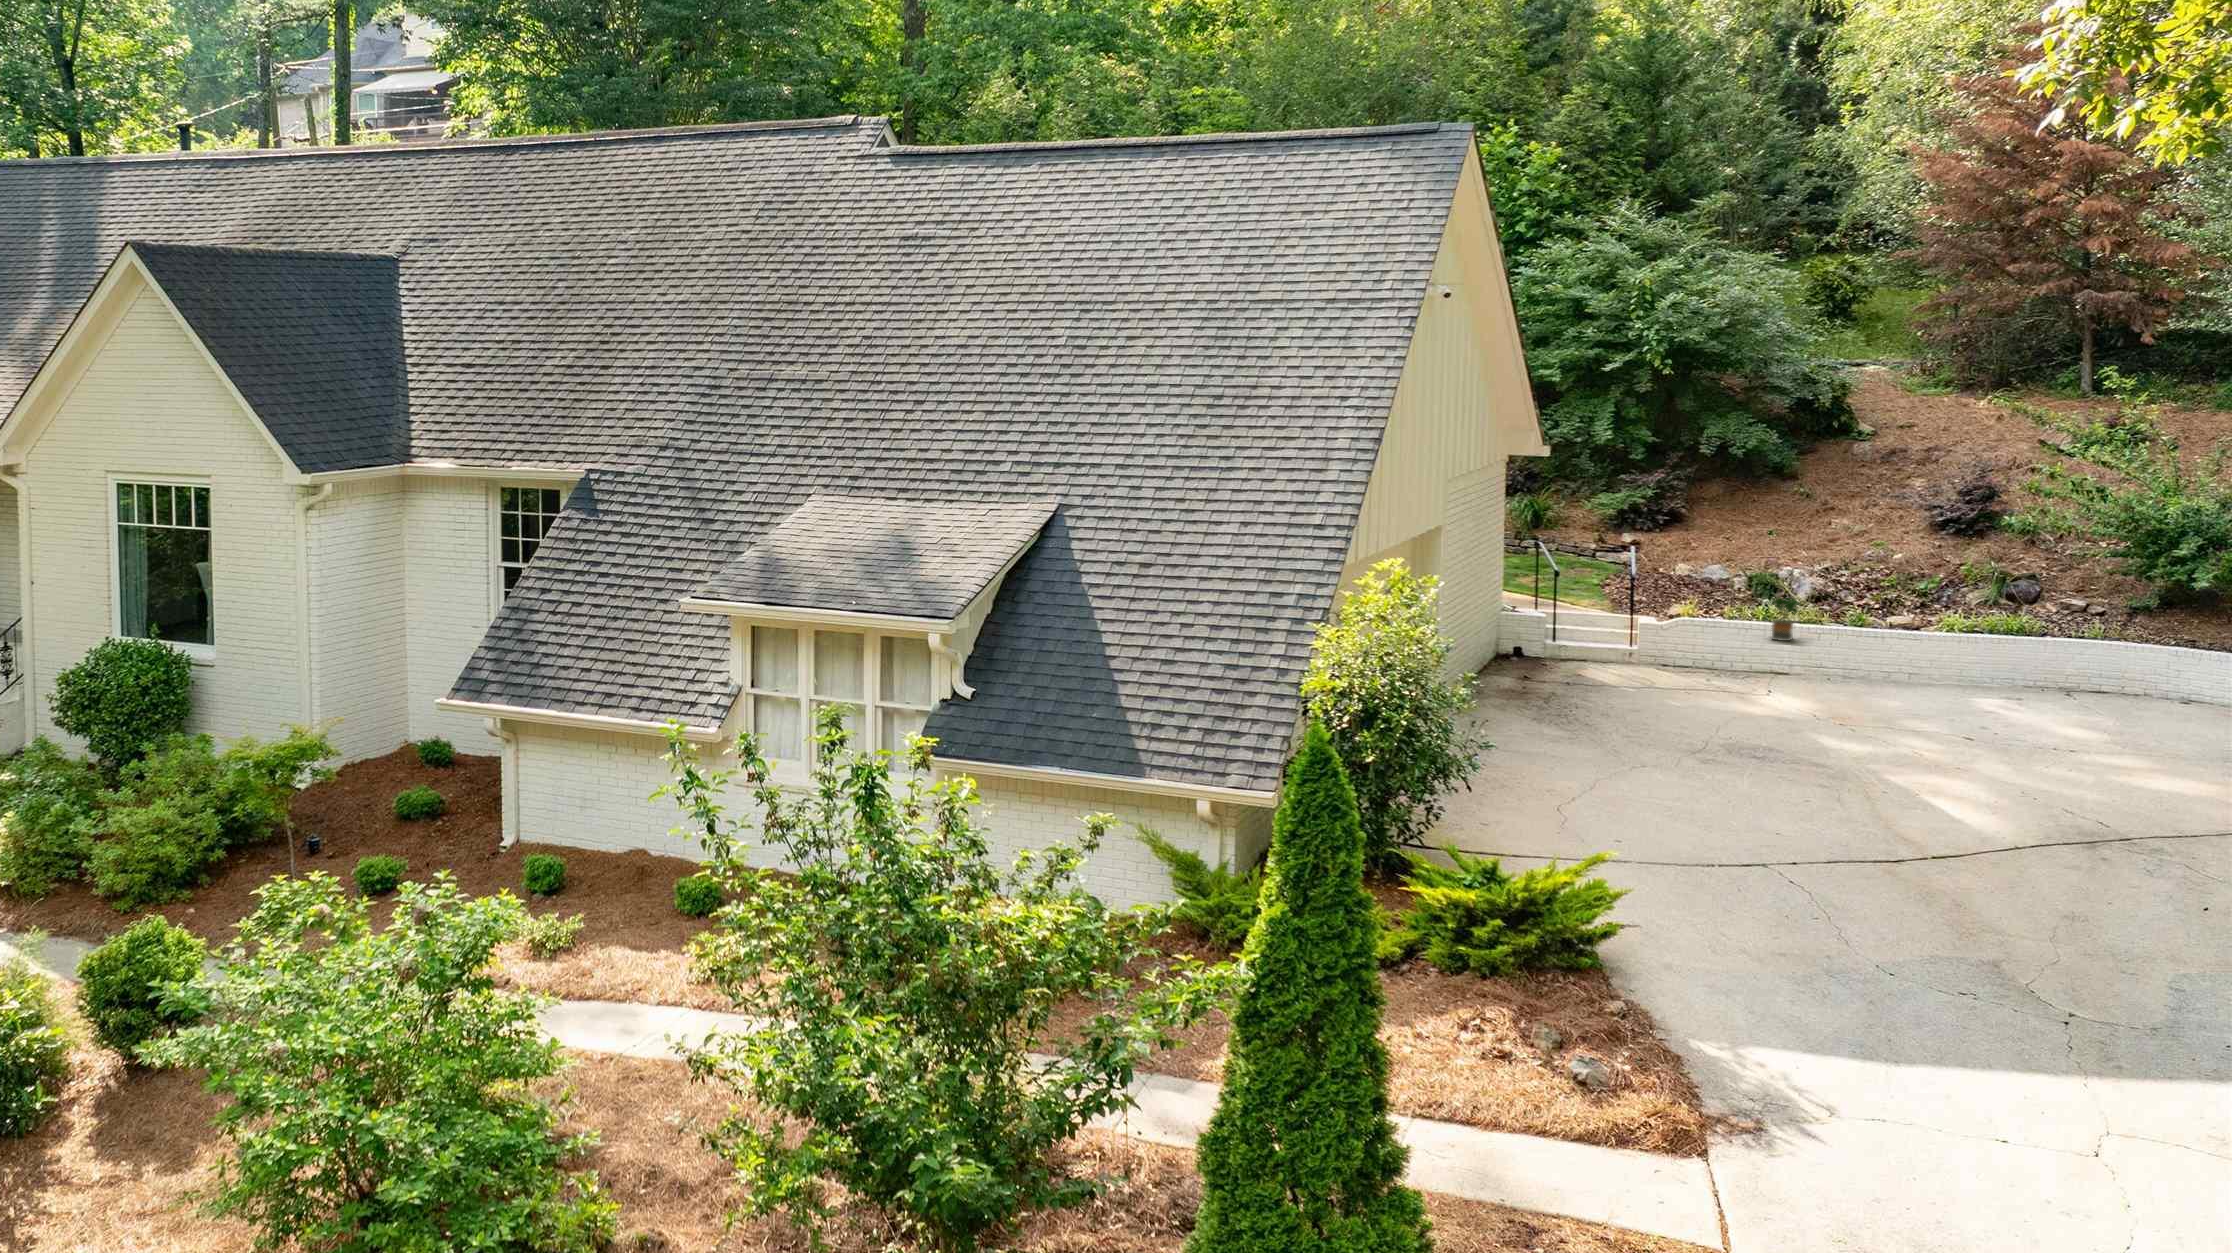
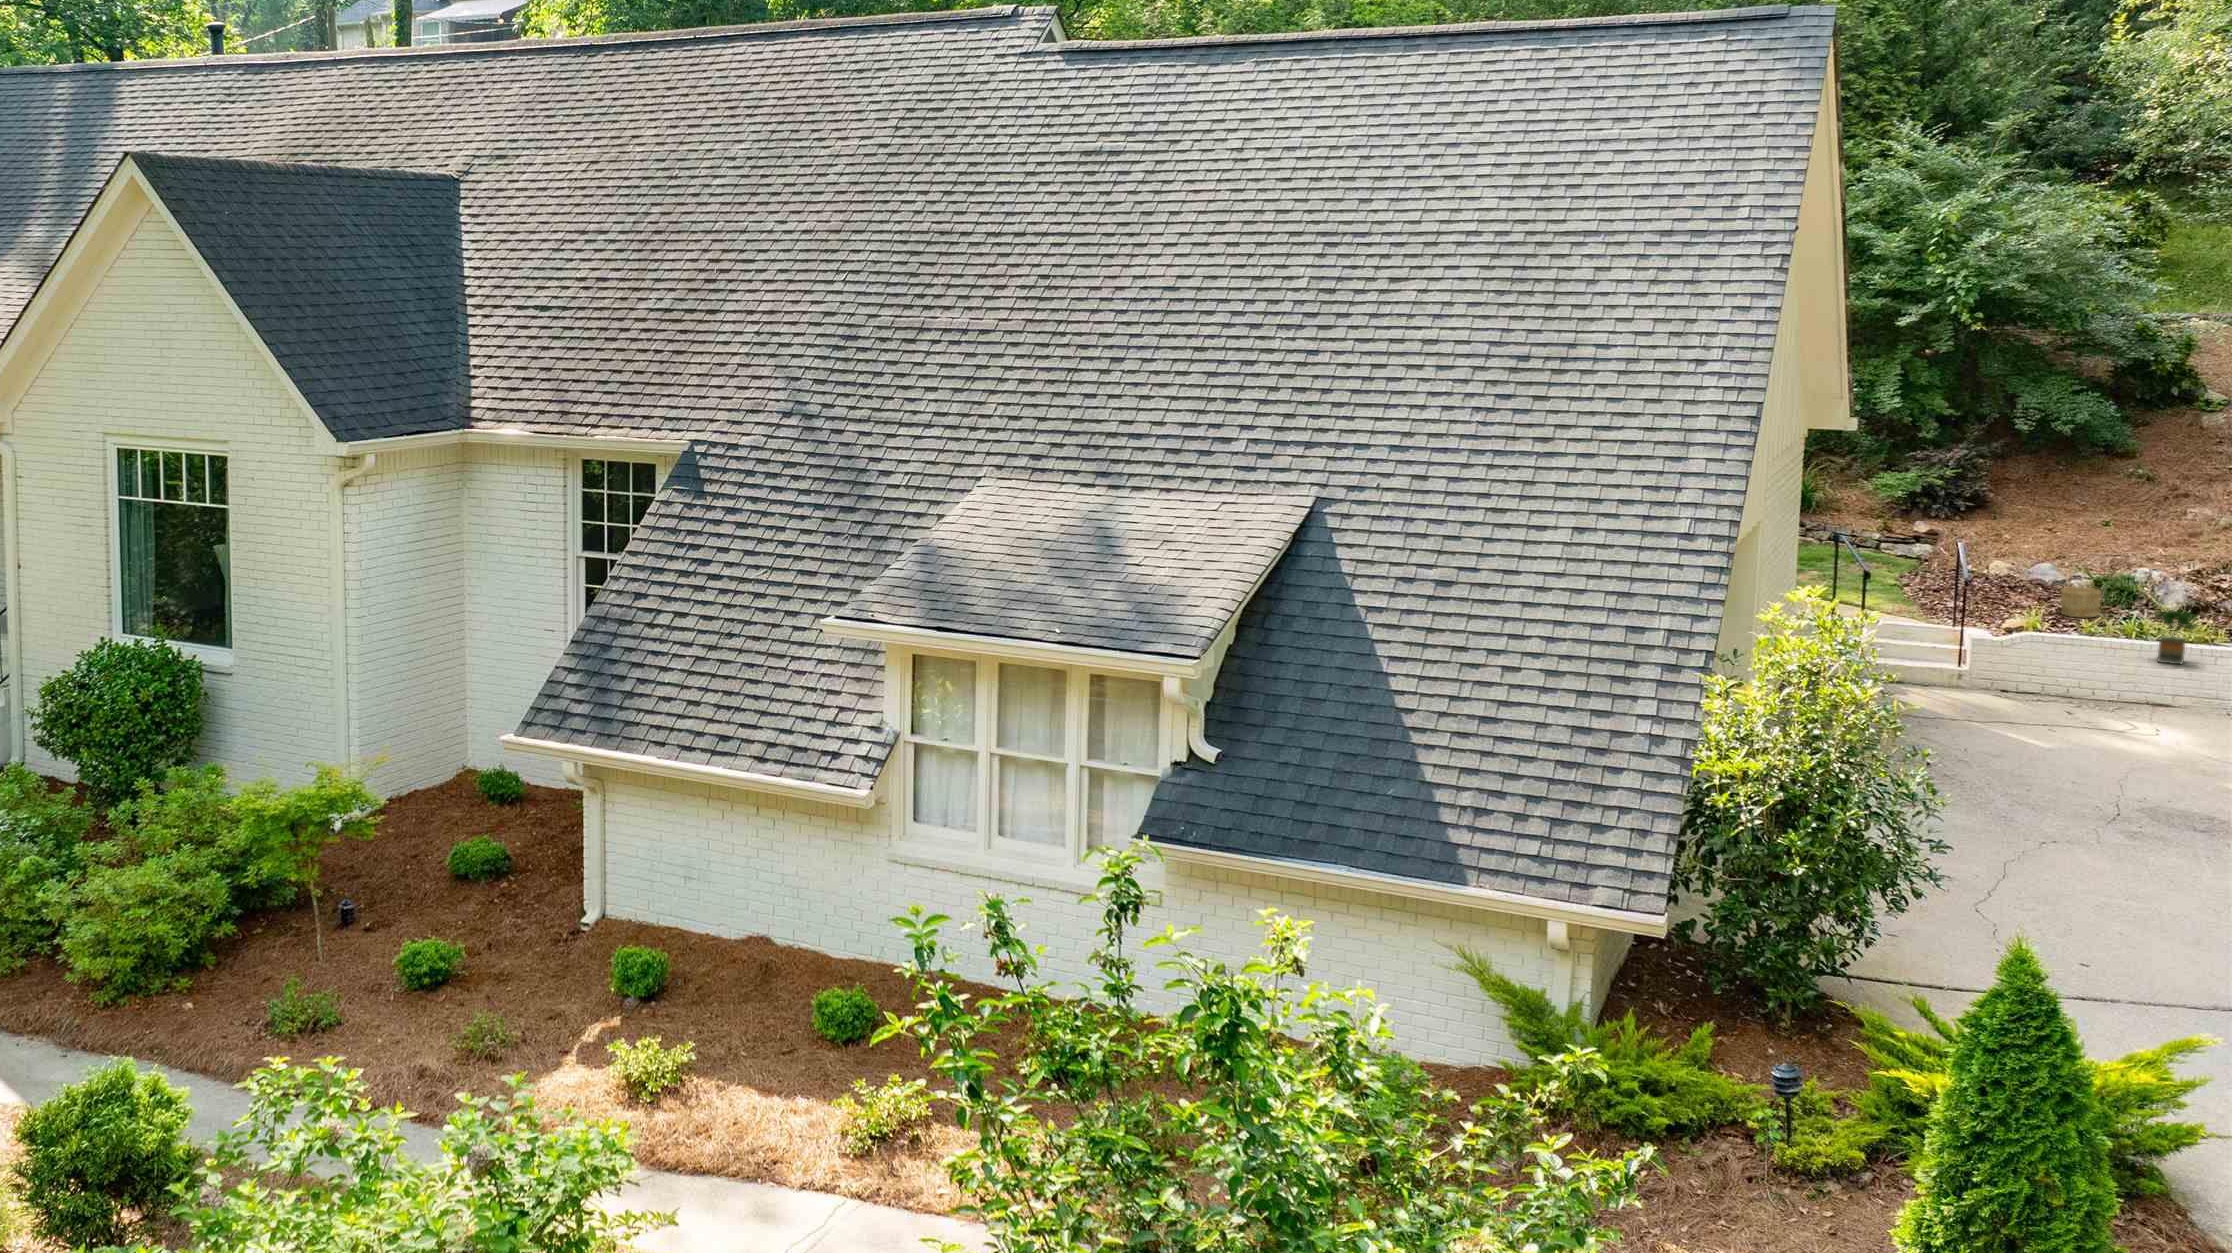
wooden bucket: none [1712,584,1743,608] -> present [2061,587,2101,617]

